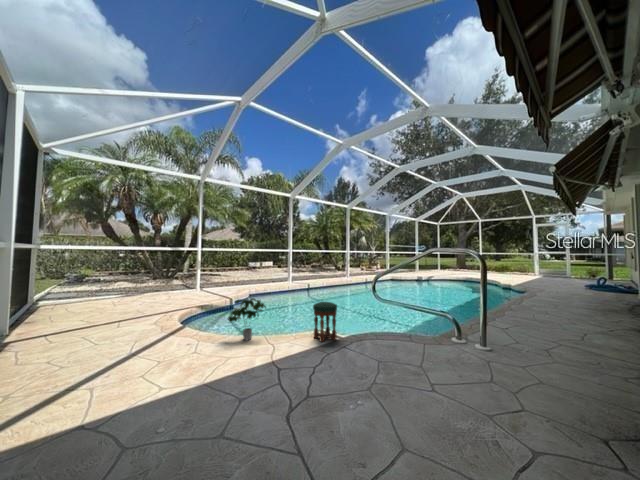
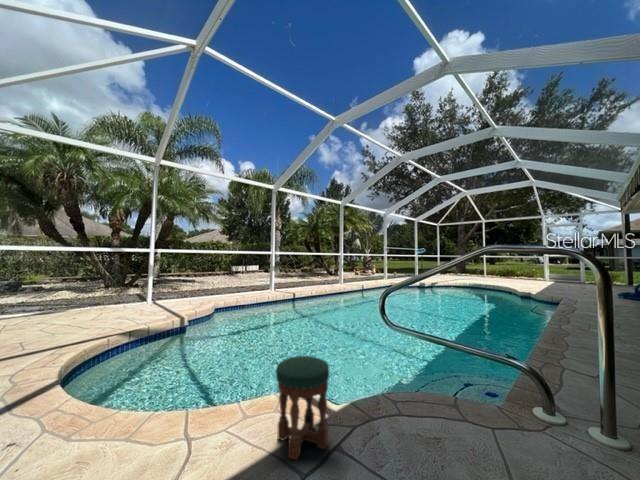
potted plant: present [228,298,265,340] -> none [73,351,173,453]

